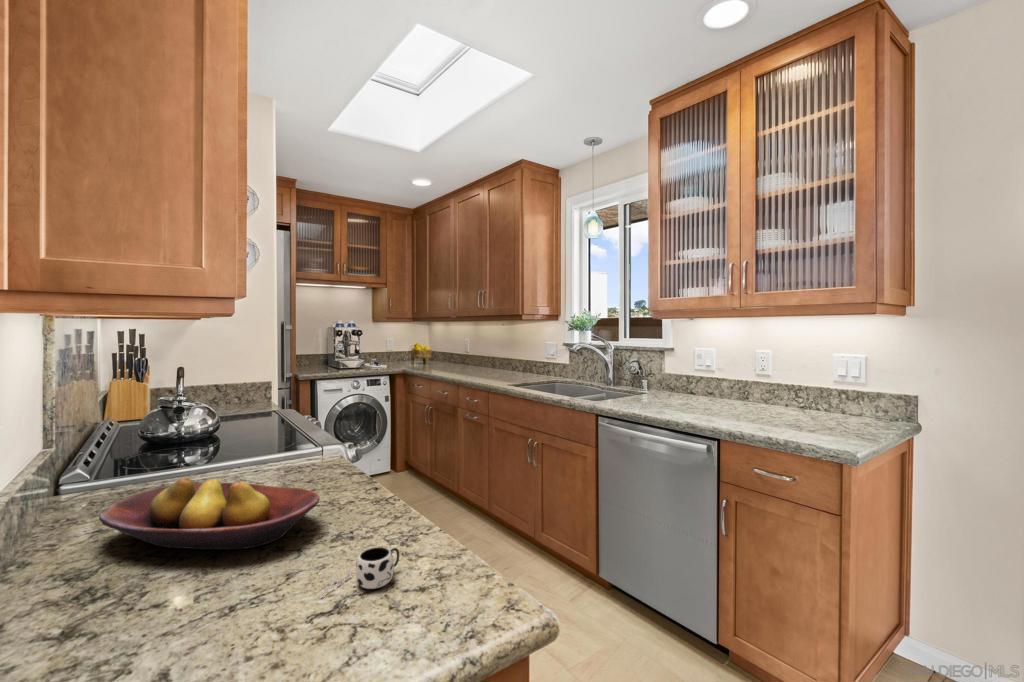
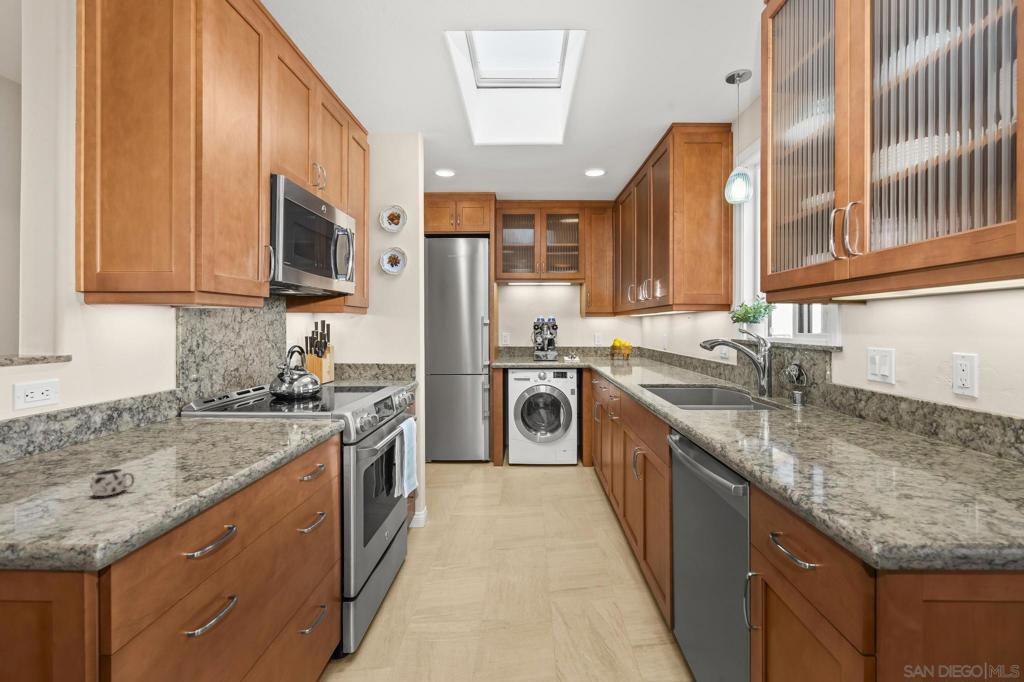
fruit bowl: present [99,478,320,550] -> none [96,408,206,459]

